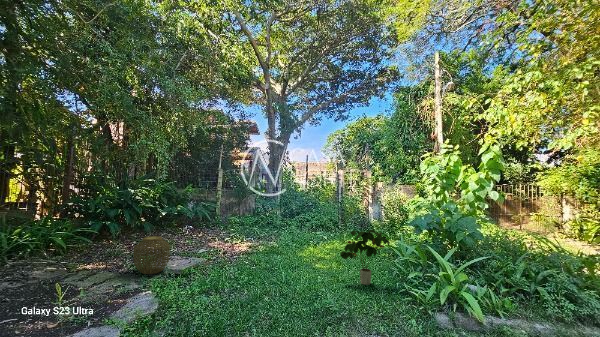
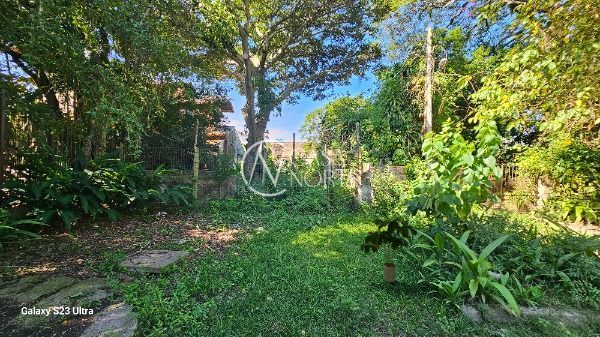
woven basket: present [133,236,170,274] -> none [97,229,145,279]

